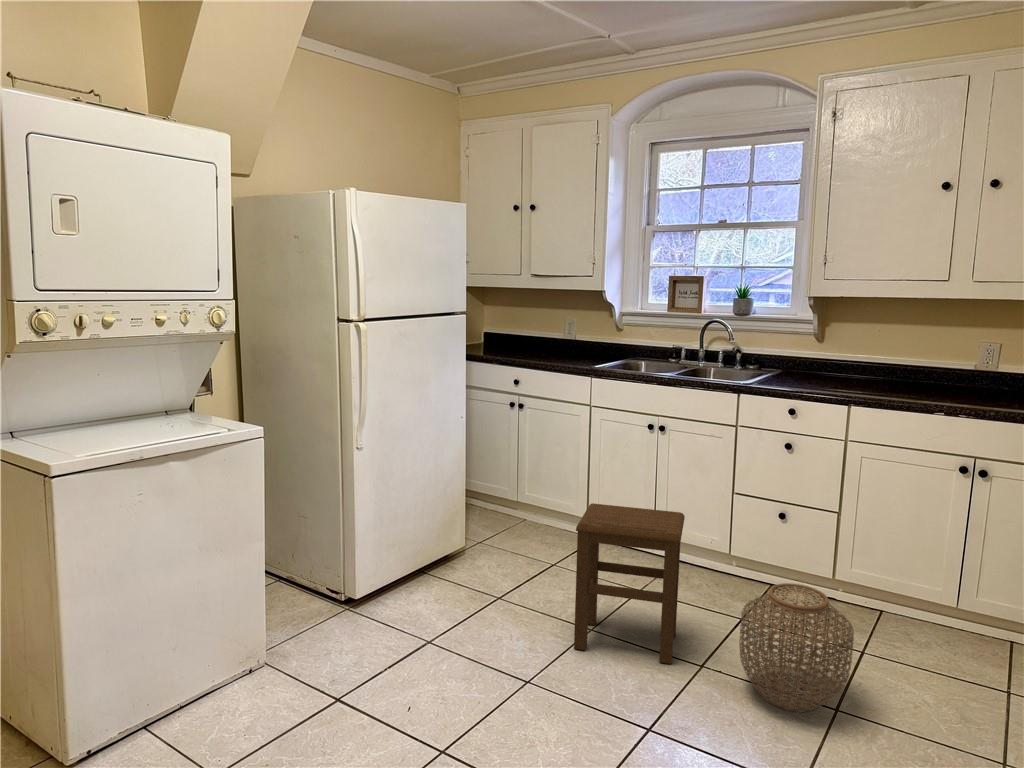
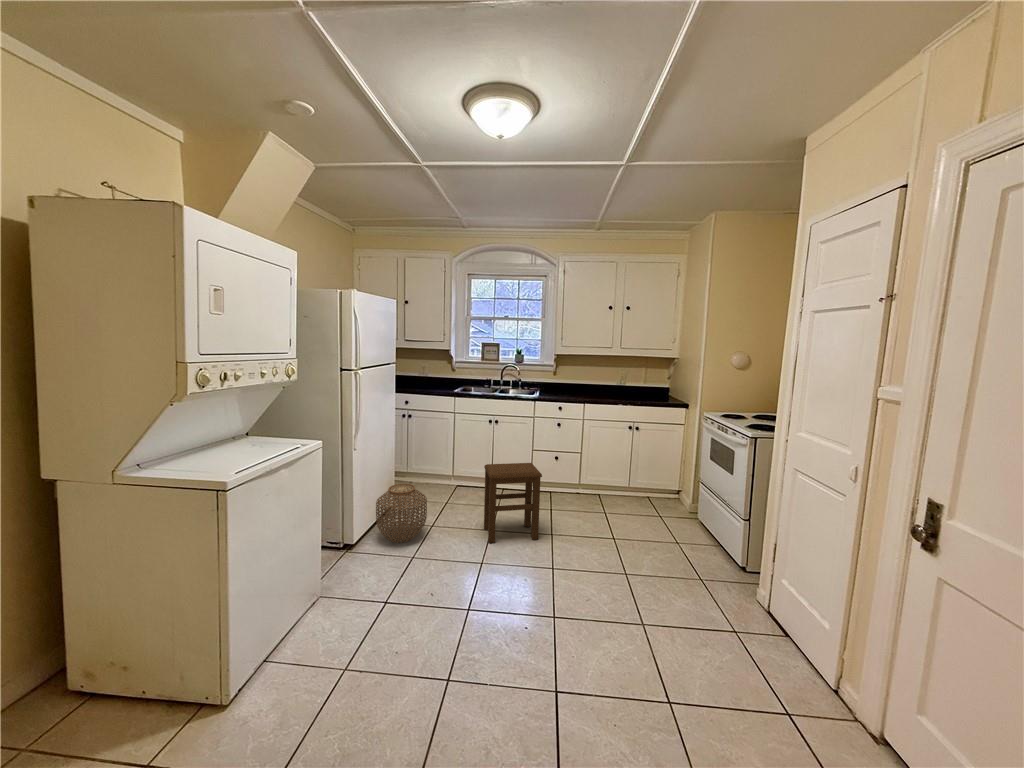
woven basket: present [739,583,854,712] -> present [376,484,427,543]

